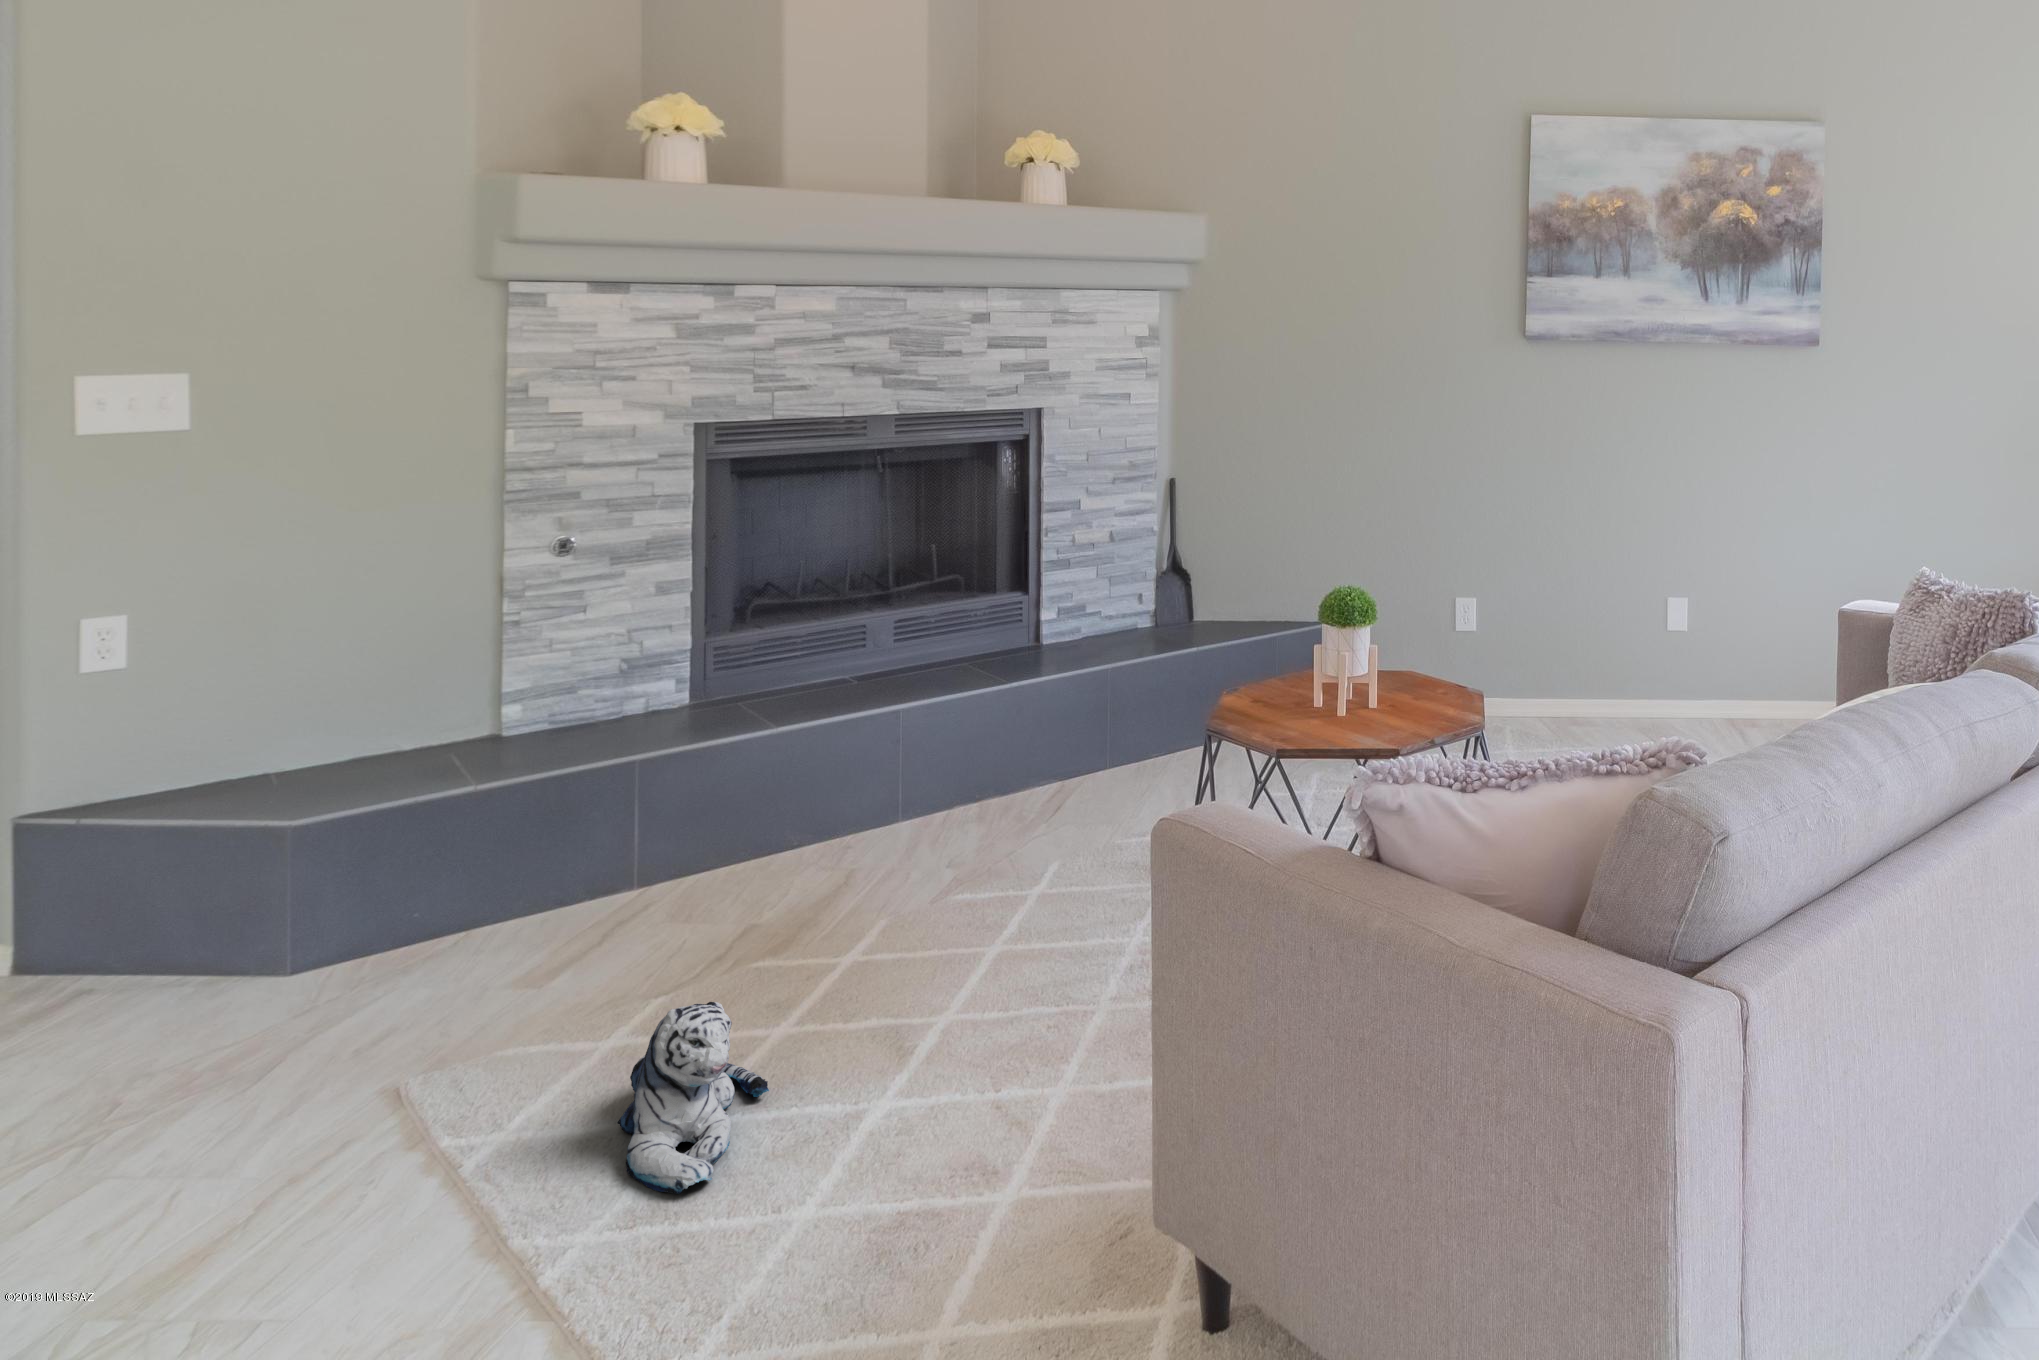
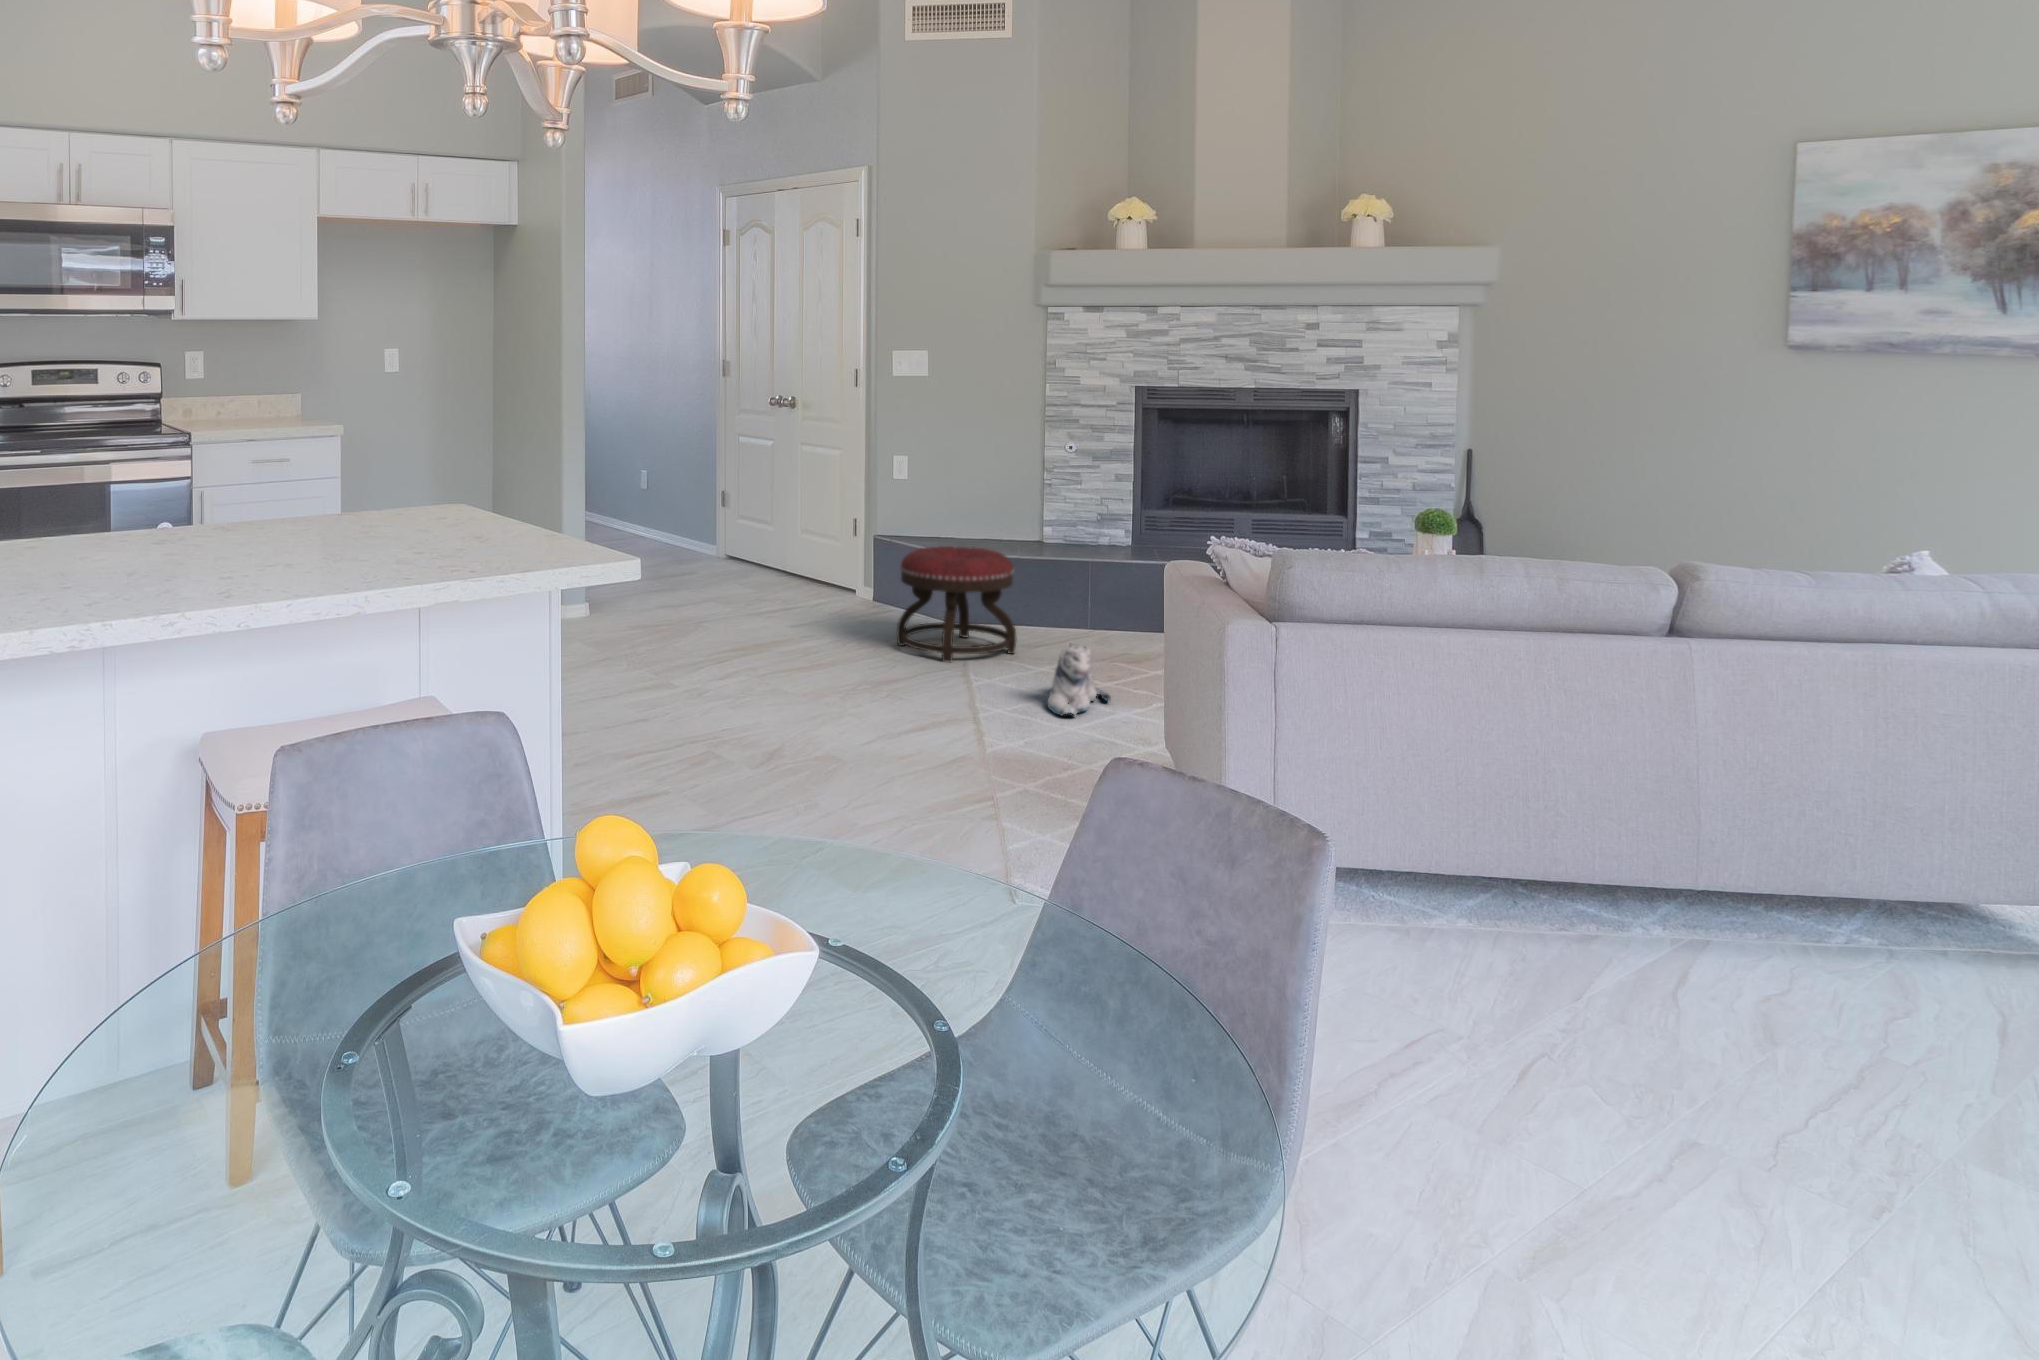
ottoman: none [138,794,488,1104] -> present [897,546,1017,662]

